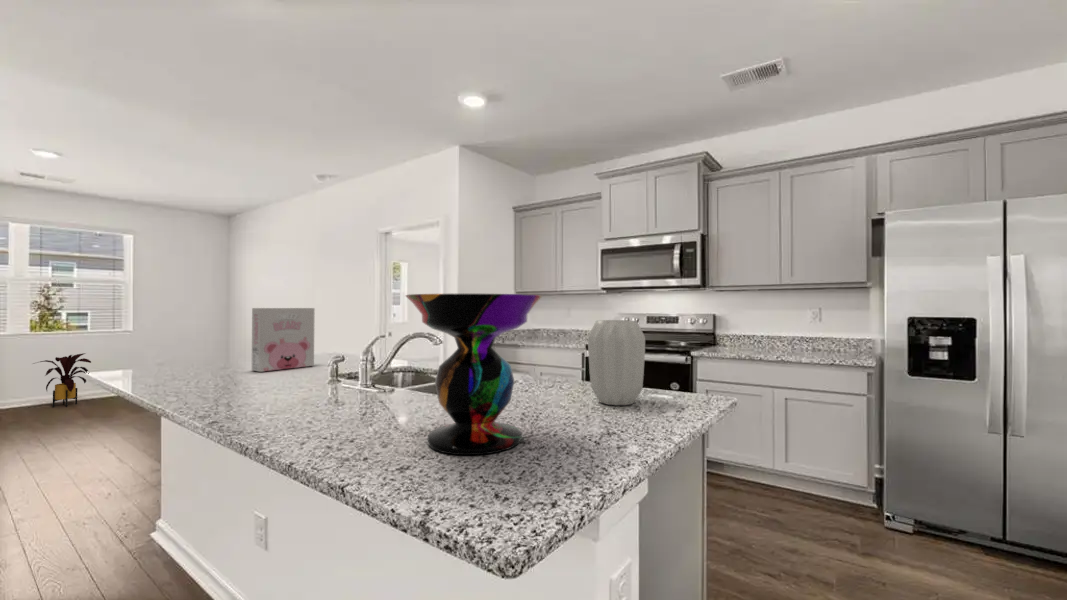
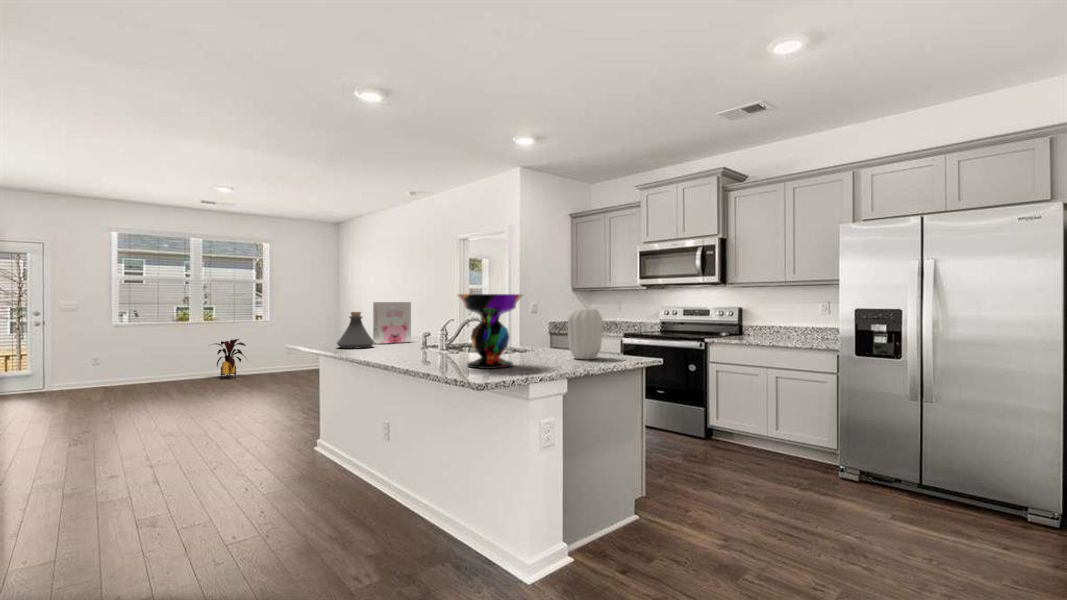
bottle: none [176,324,250,386] -> present [337,312,375,349]

